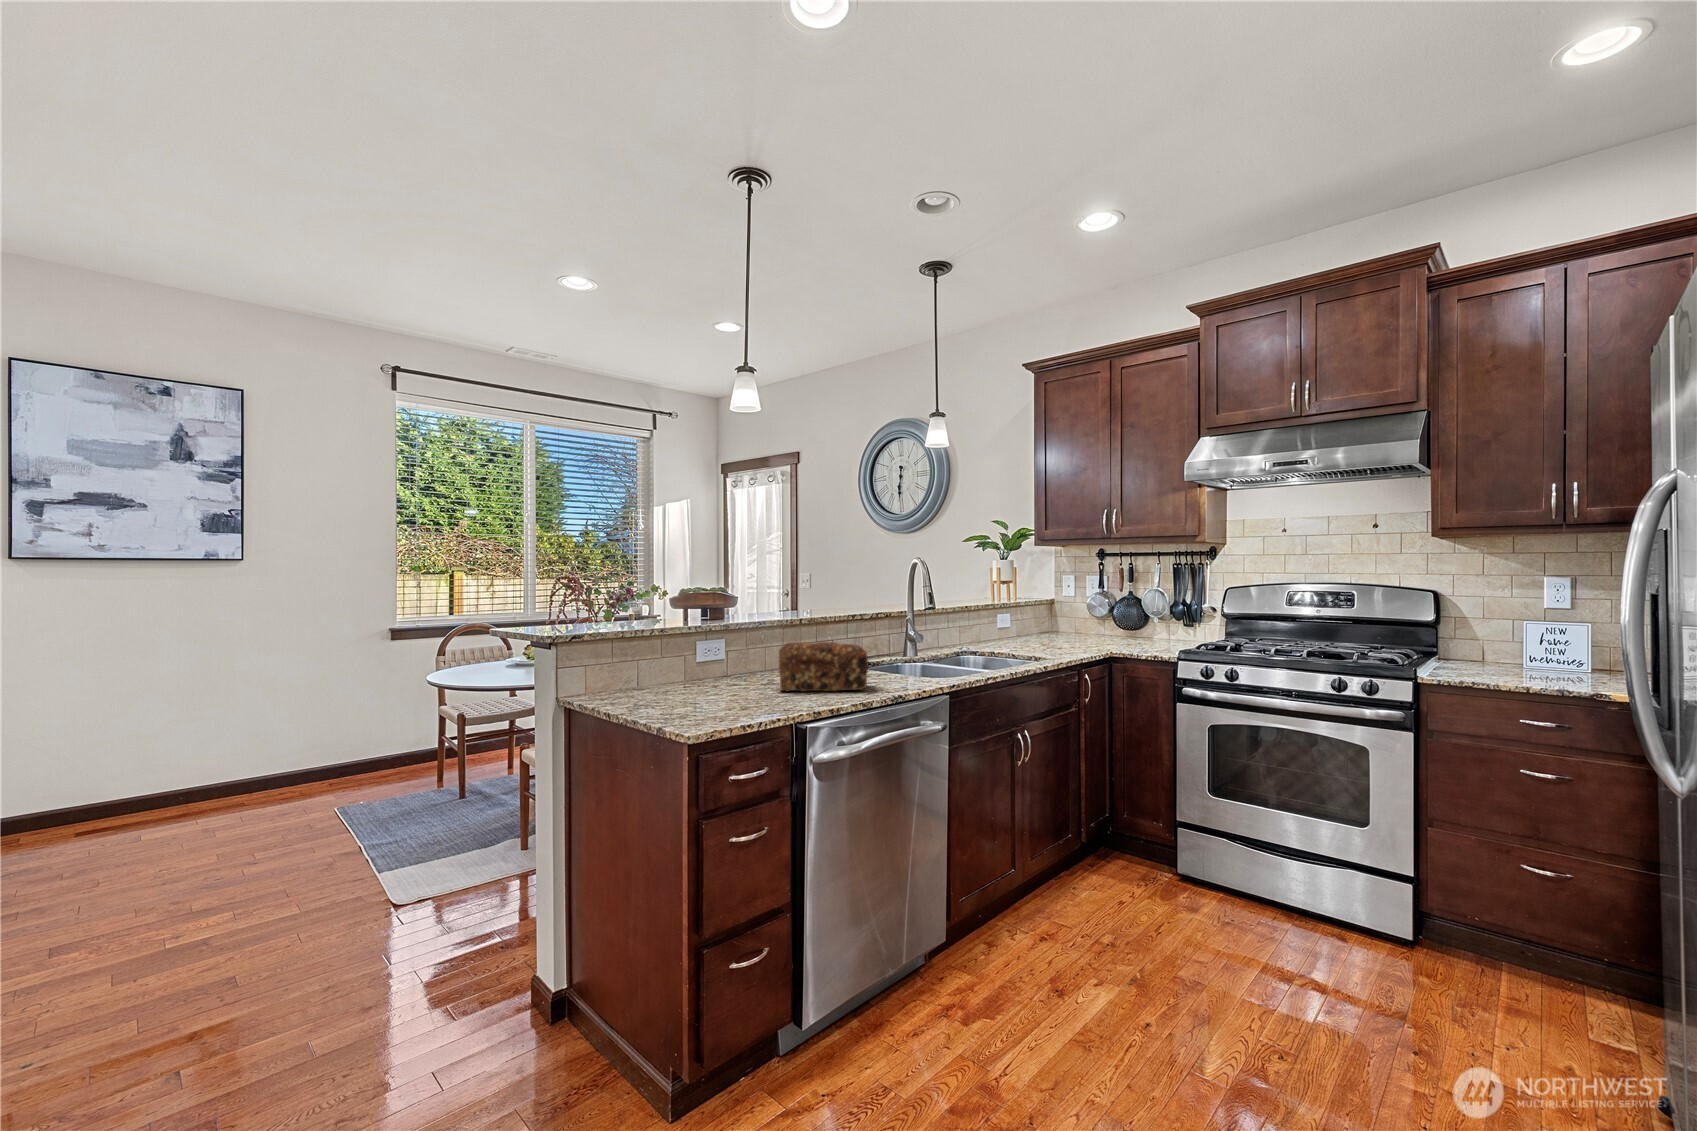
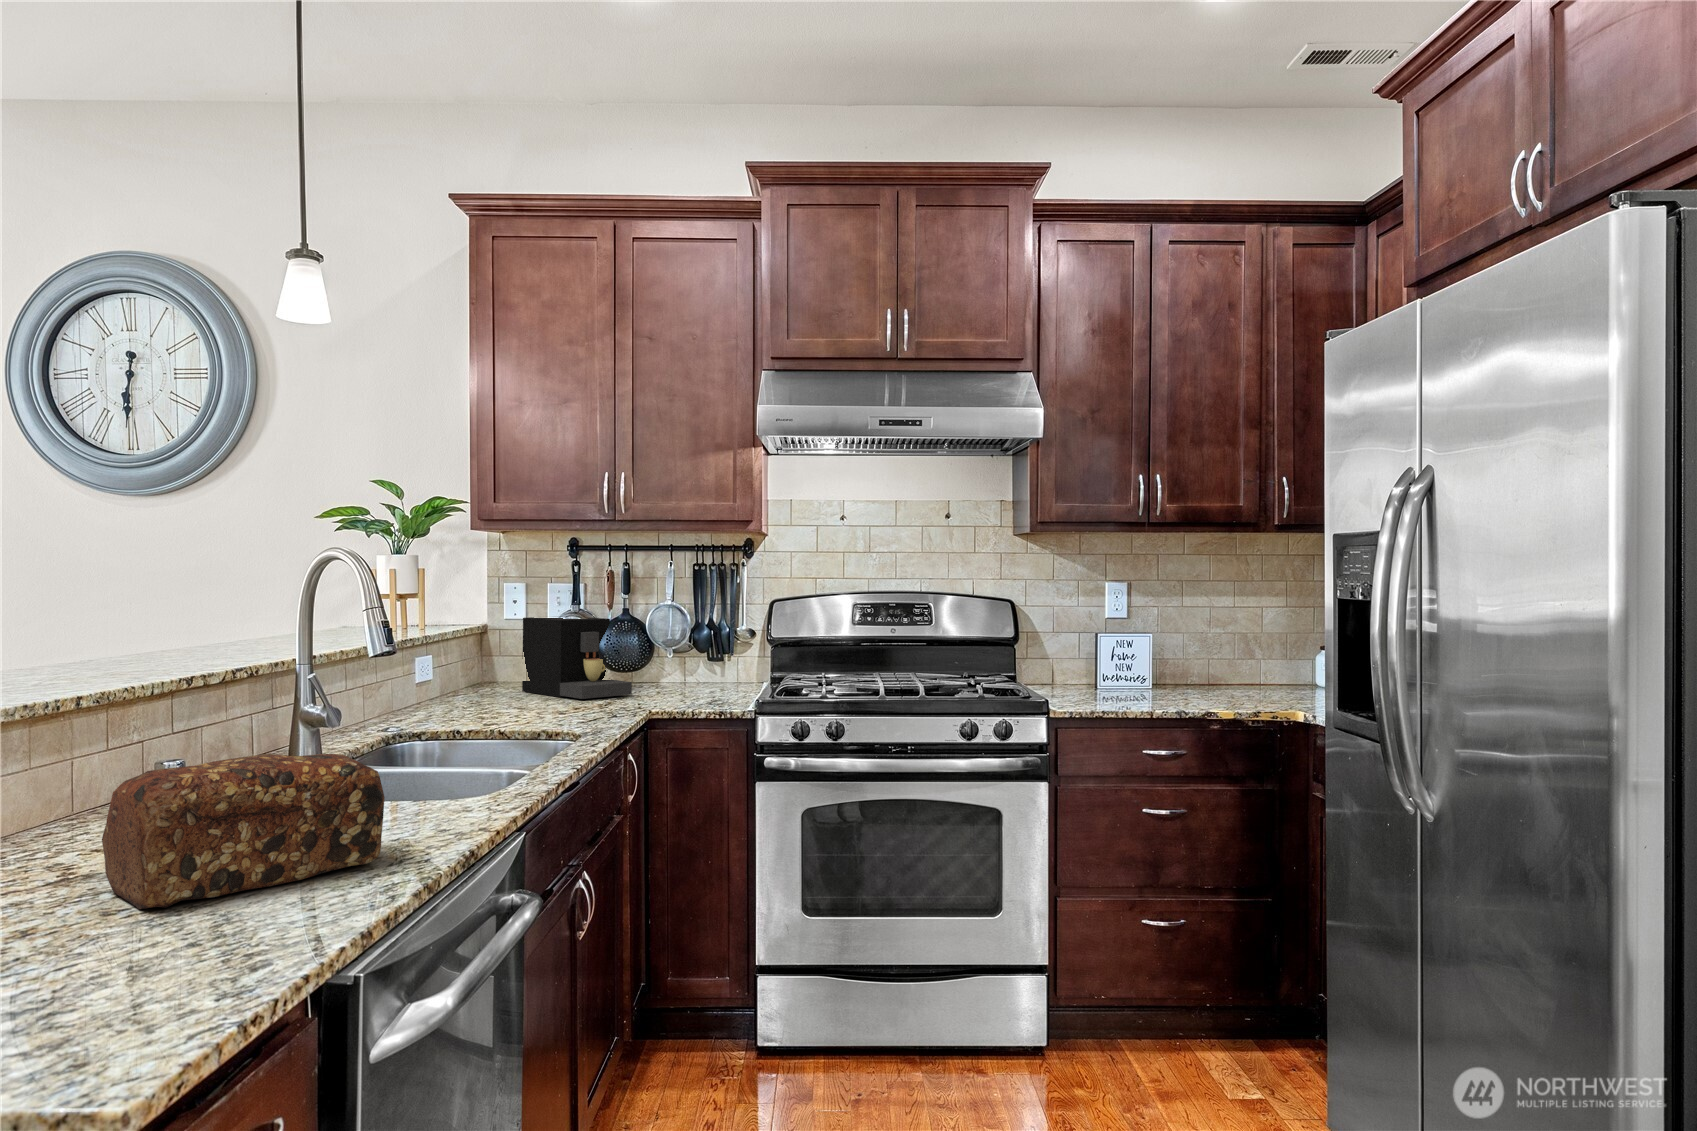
coffee maker: none [1073,597,1130,646] -> present [522,617,632,699]

